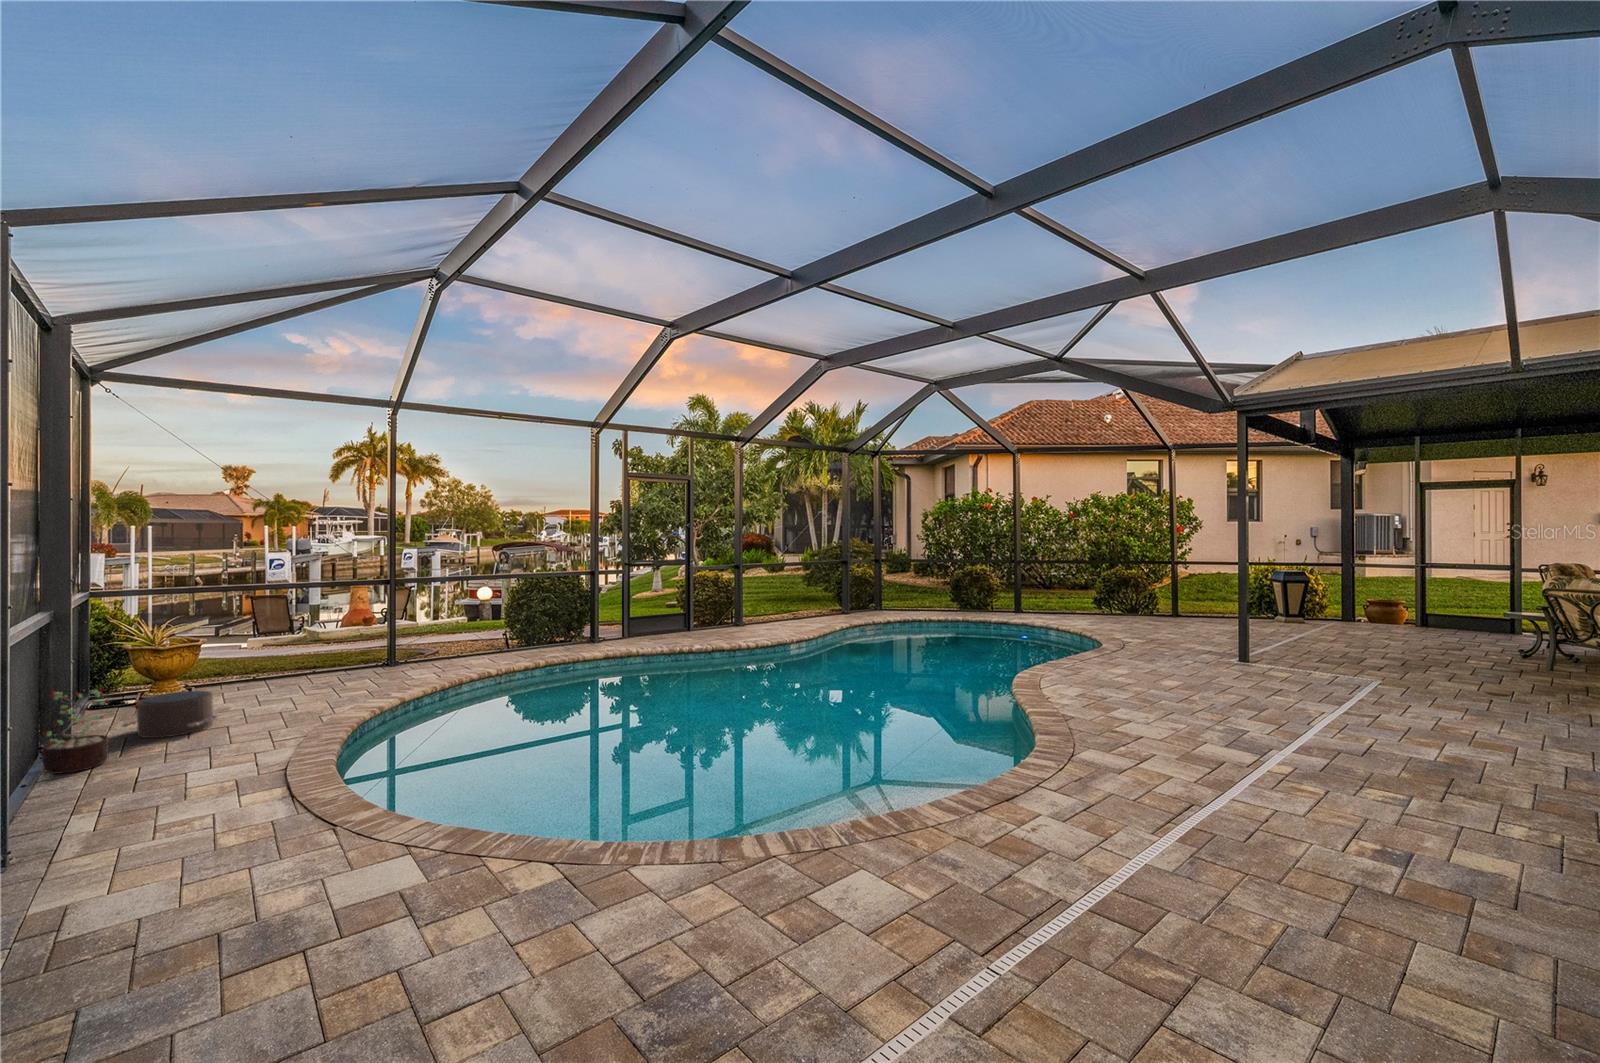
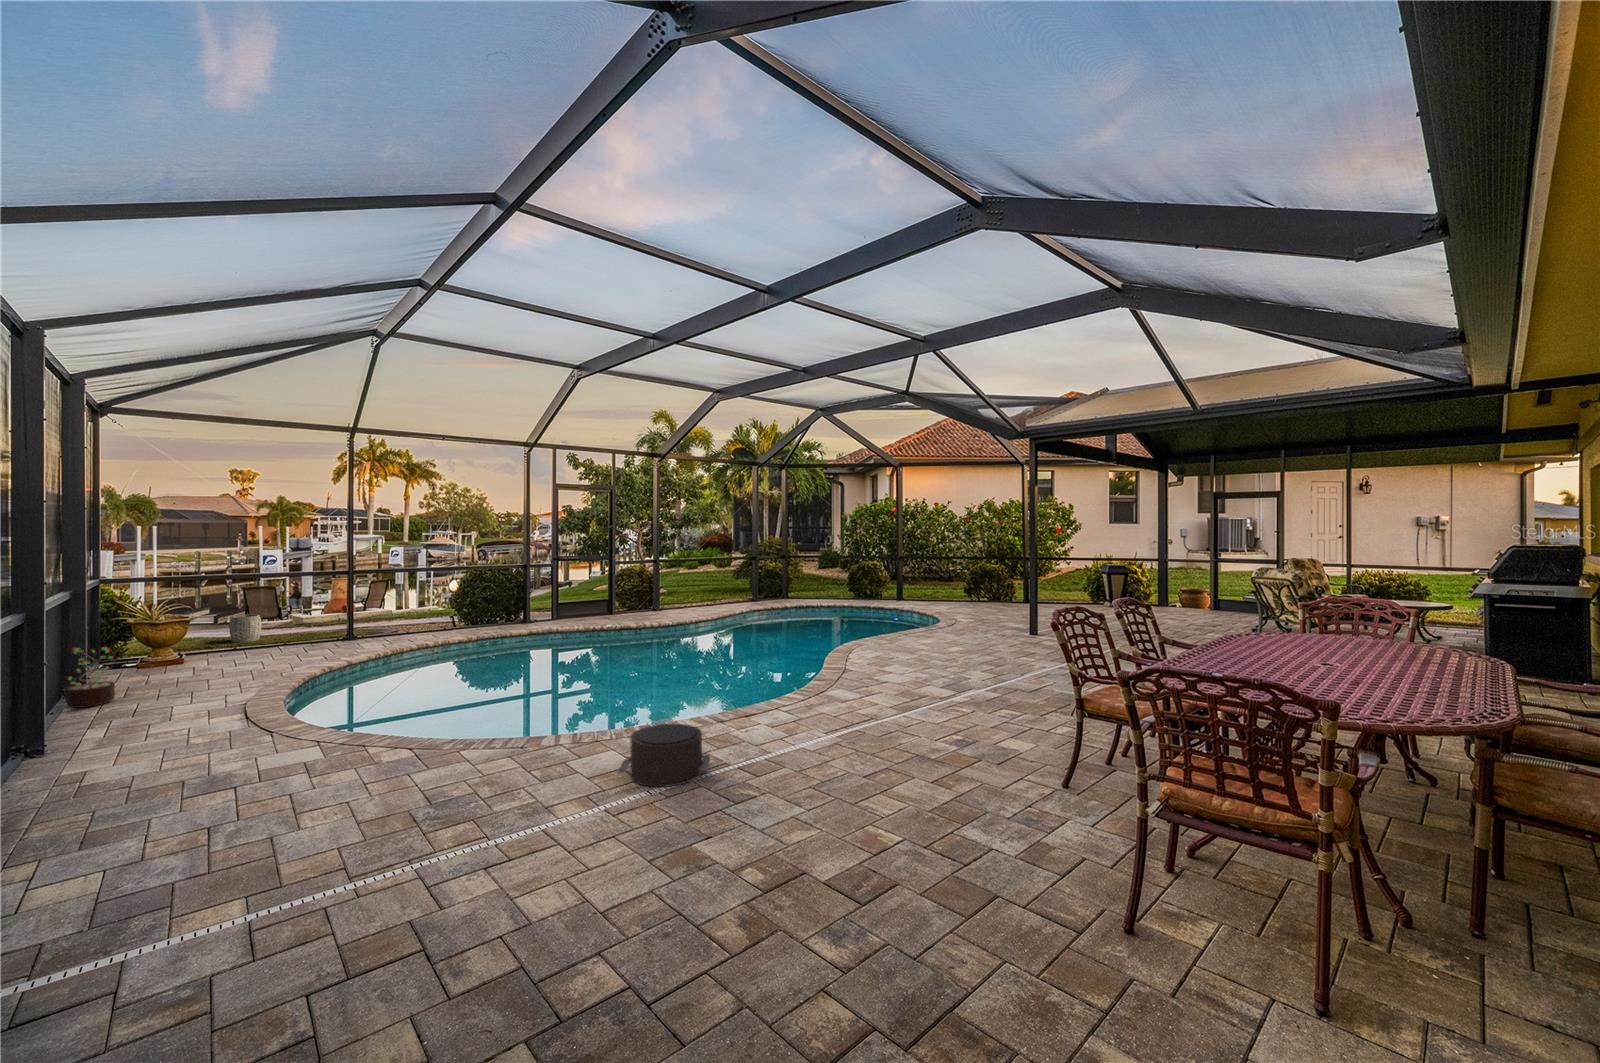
woven basket: none [243,632,281,667] -> present [229,614,261,642]
pouf: present [122,691,217,738] -> present [618,724,710,787]

